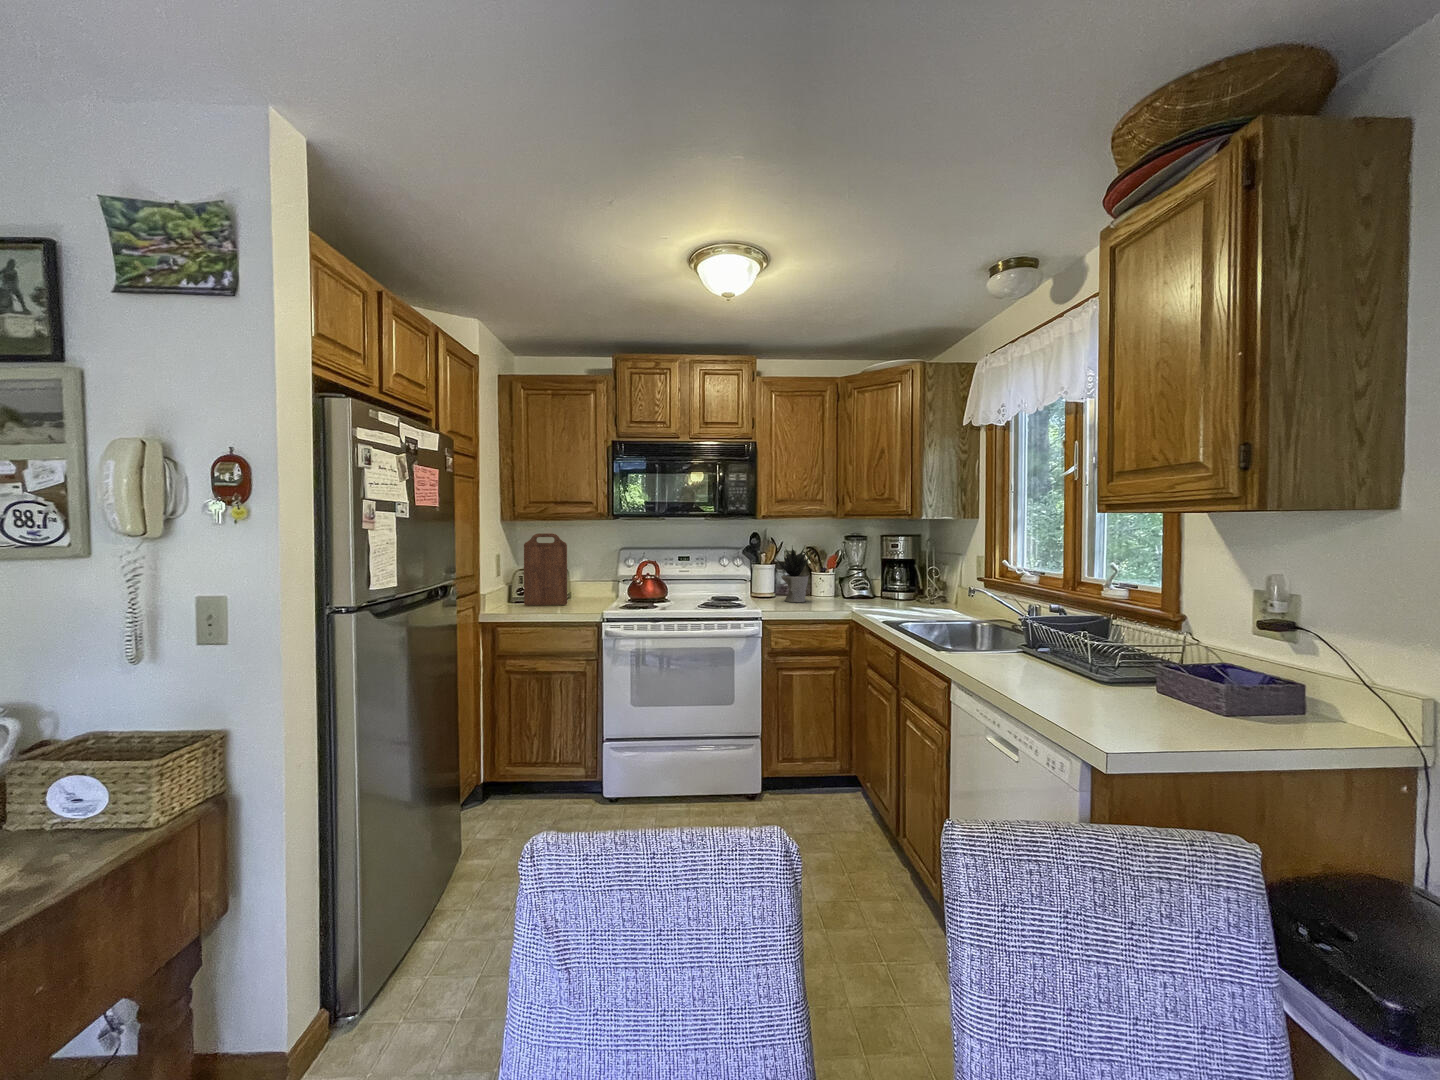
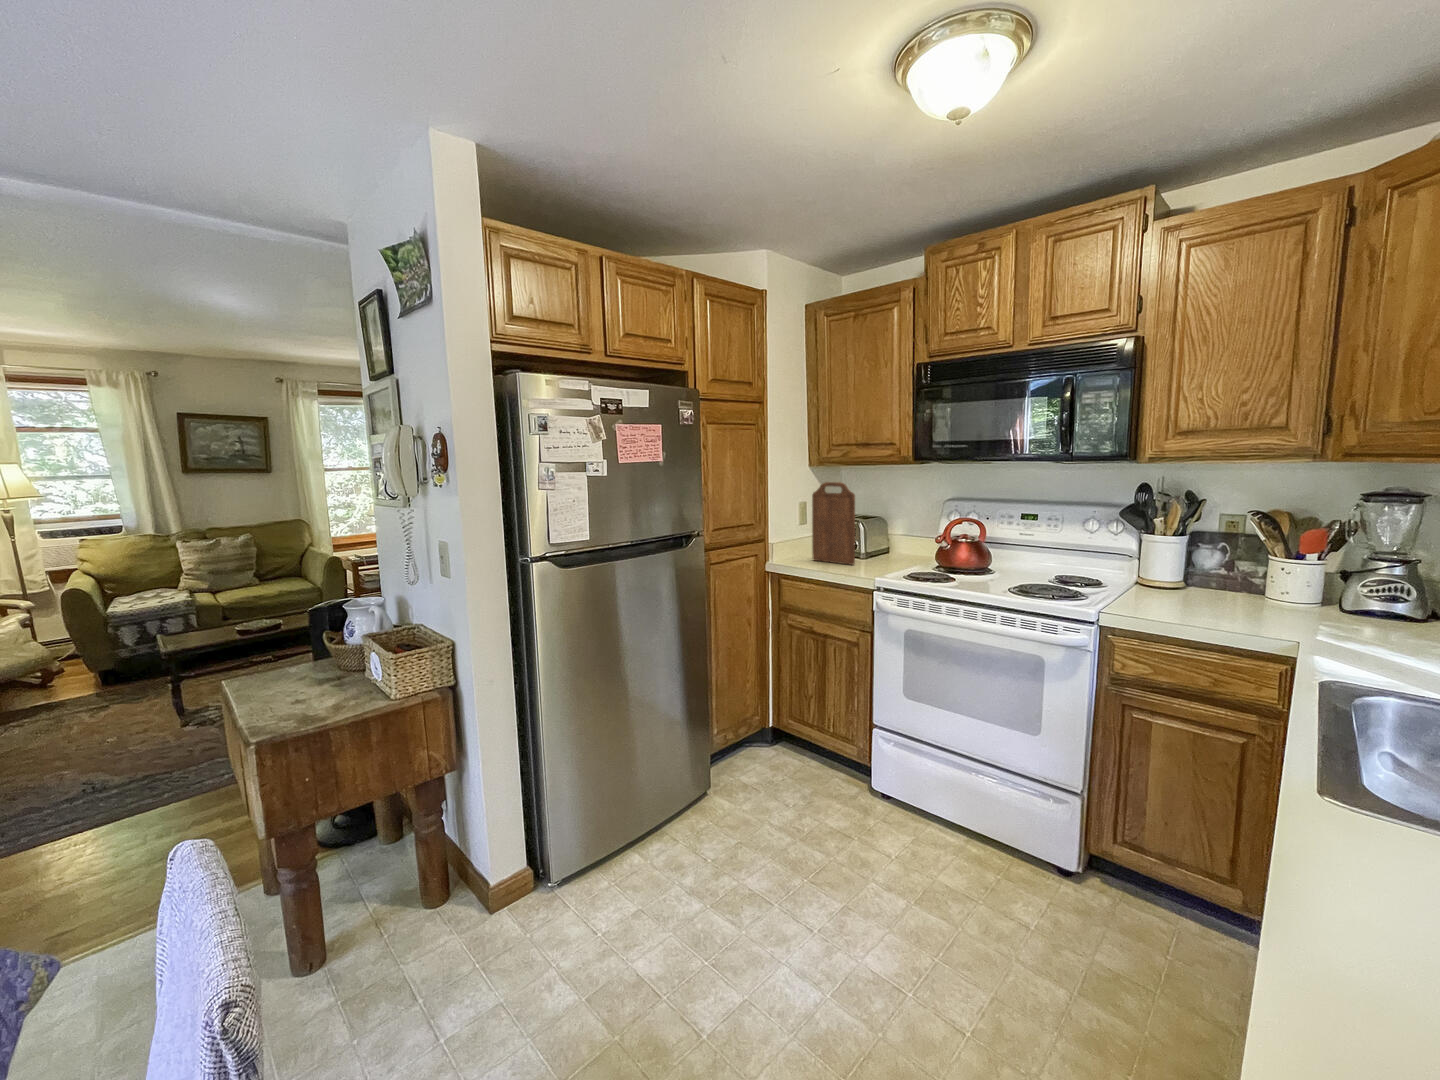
potted plant: present [775,545,811,602] -> none [1170,504,1252,604]

